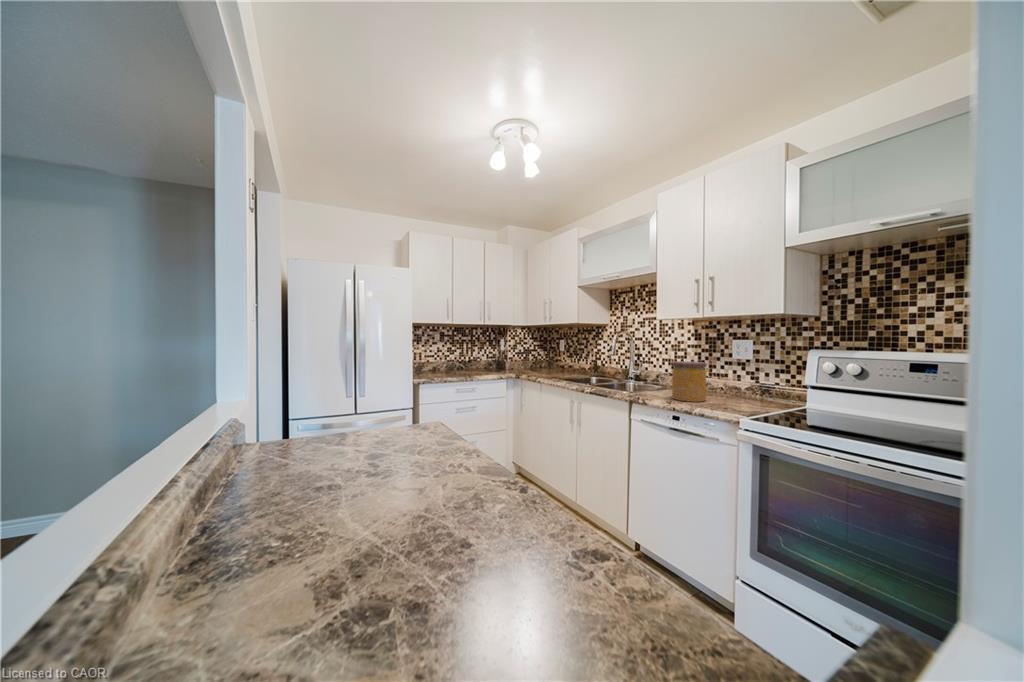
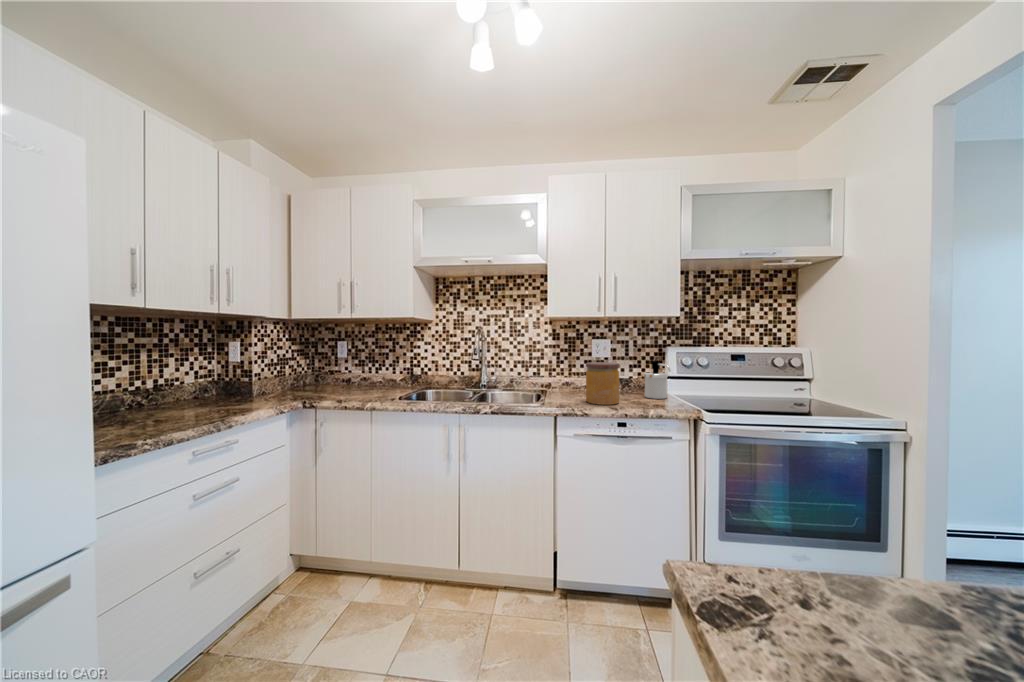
soap dispenser: none [757,365,788,408] -> present [644,361,671,399]

